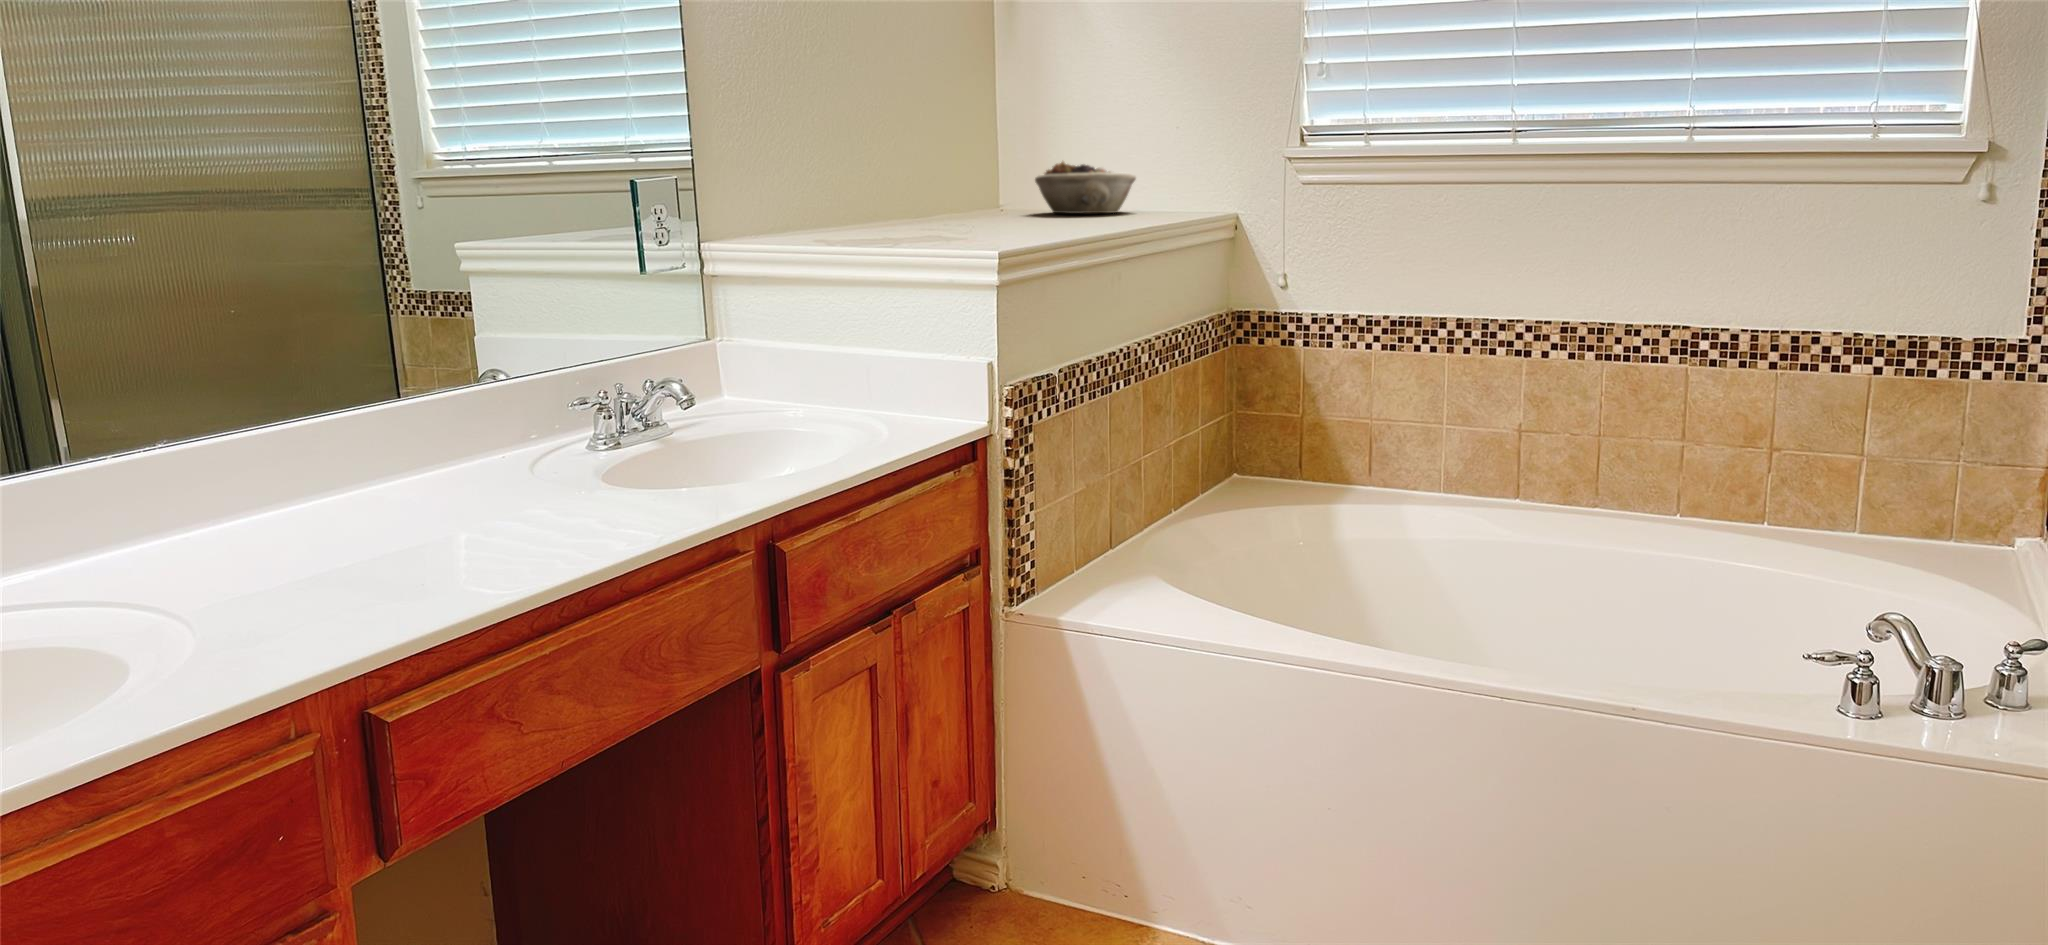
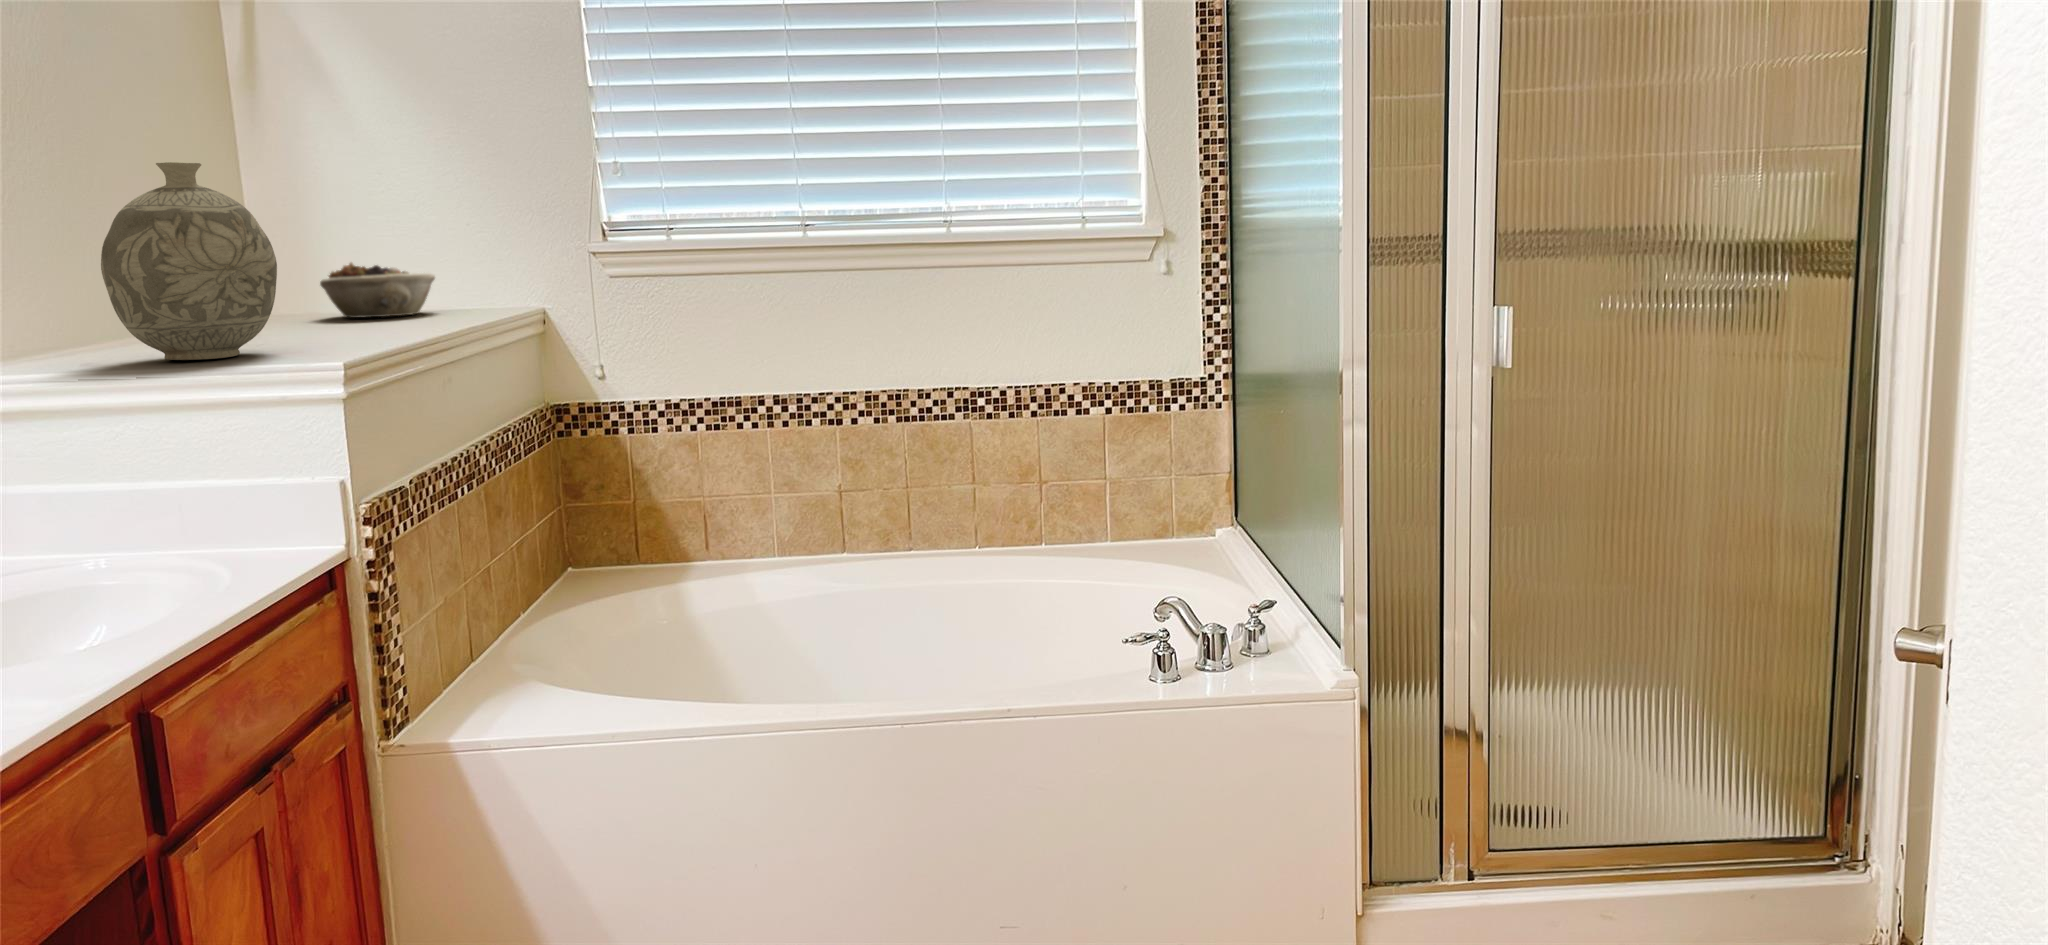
decorative vase: none [827,55,969,238] -> present [101,162,277,360]

